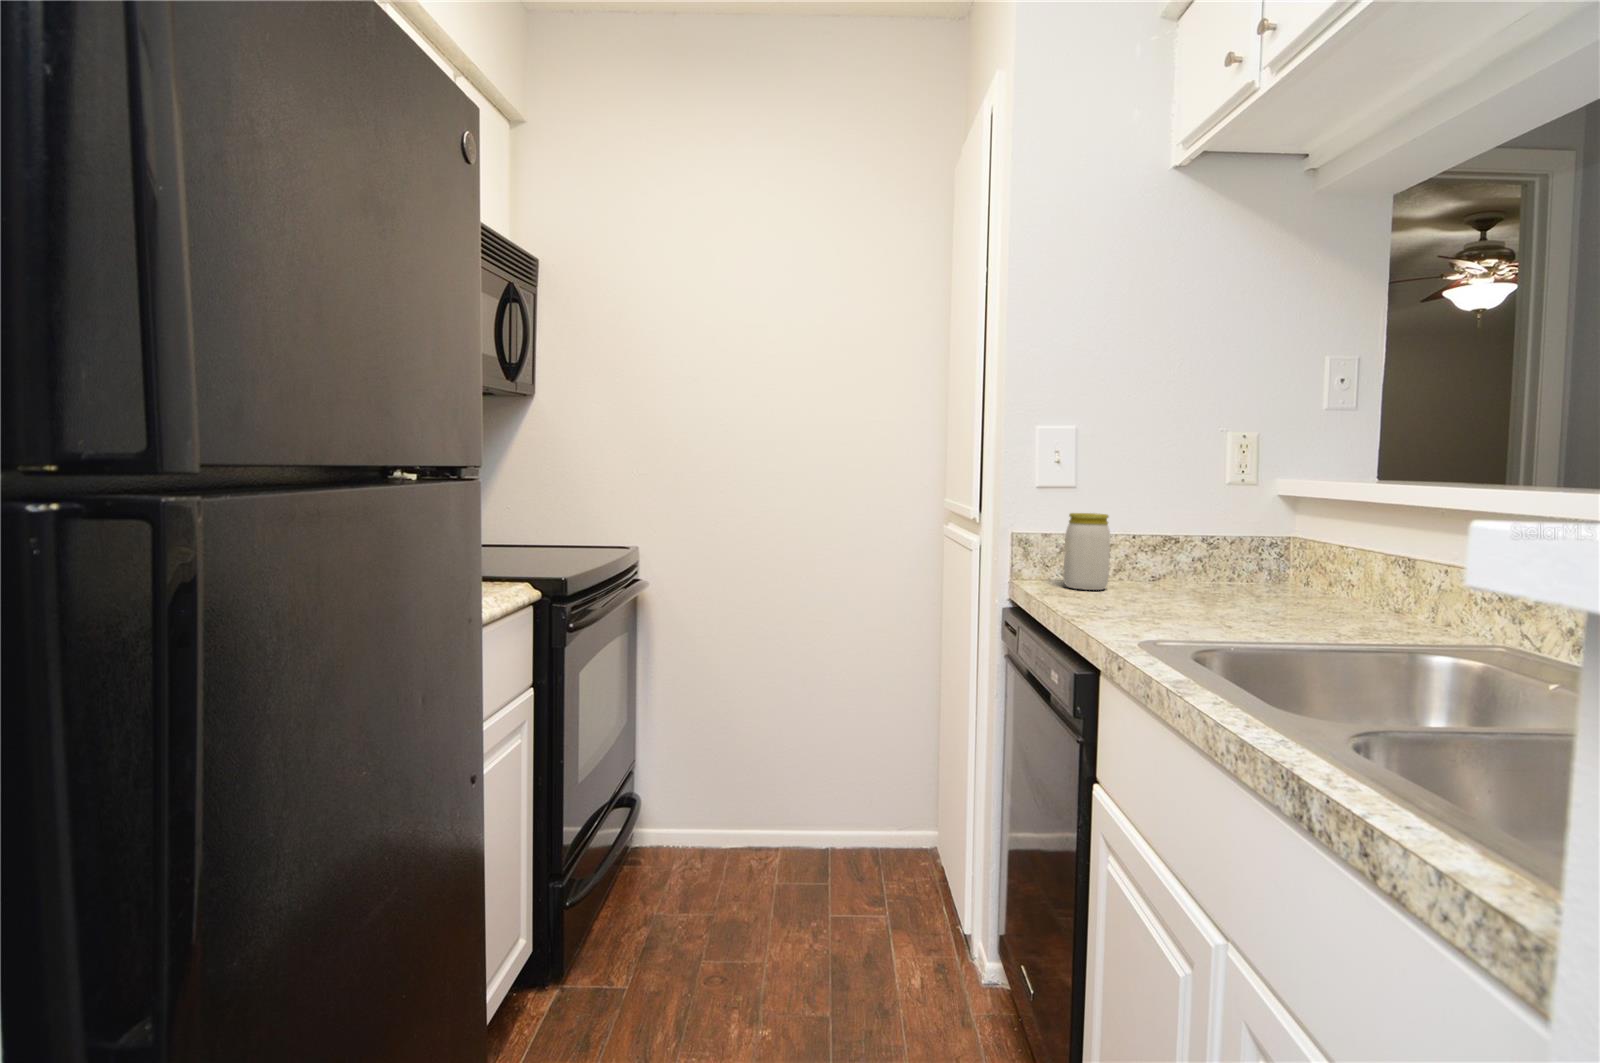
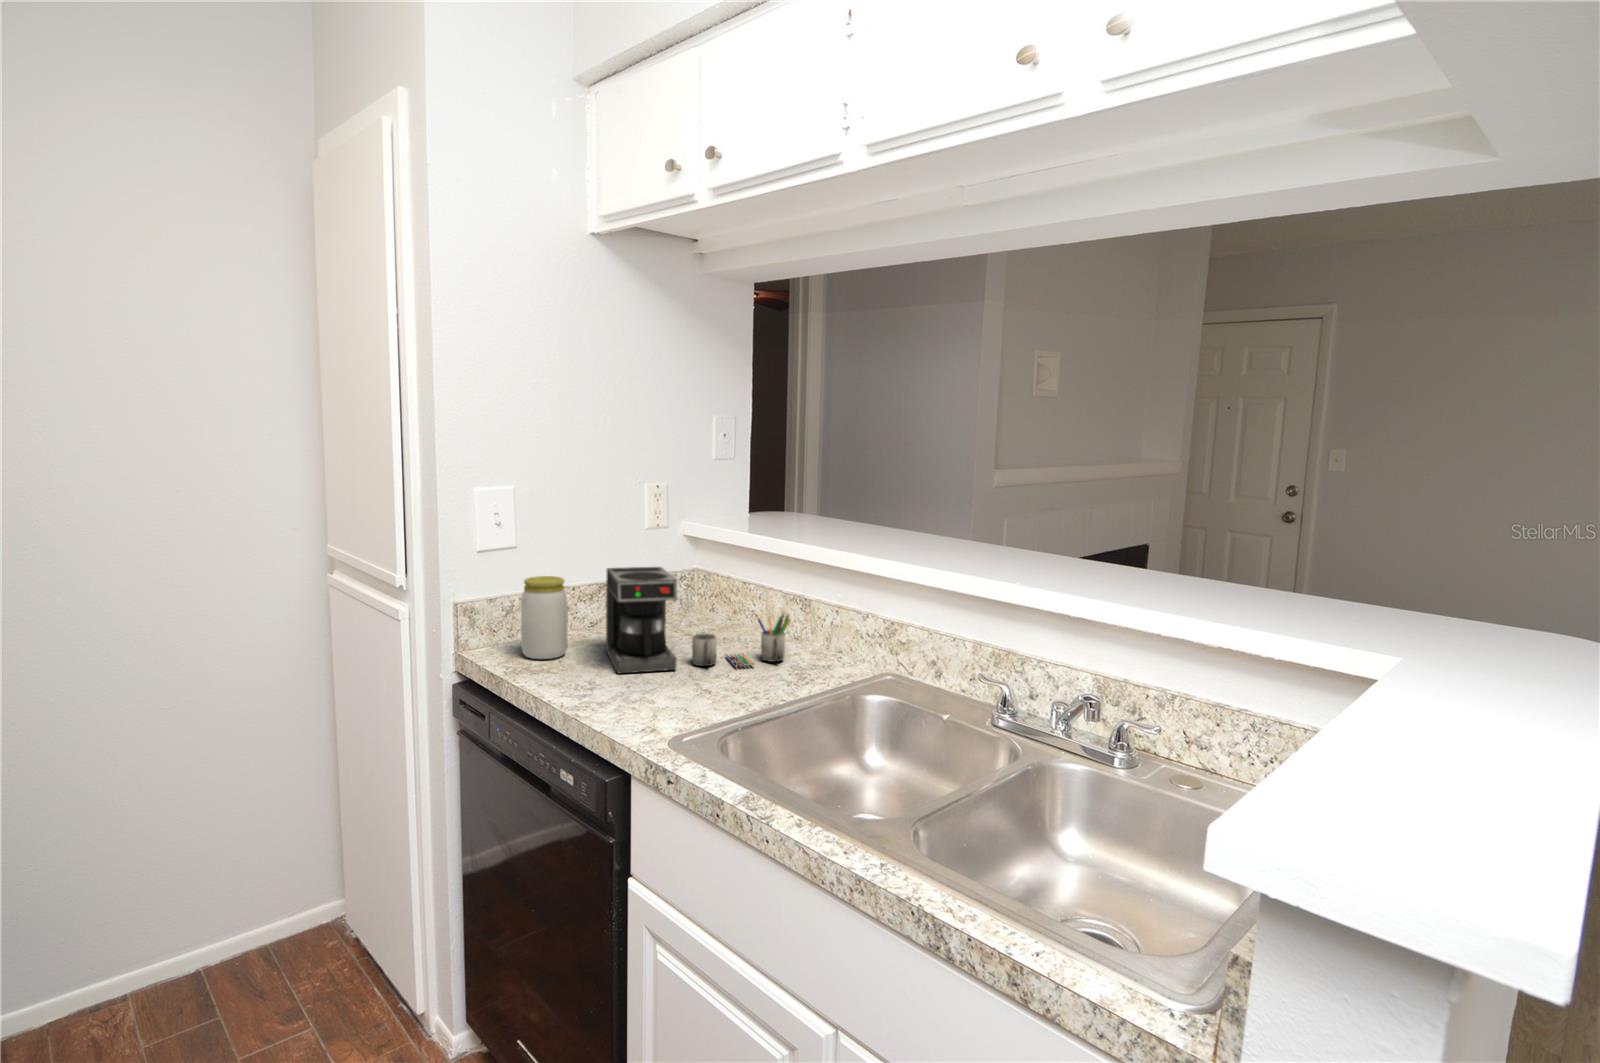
coffee maker: none [1142,508,1370,620] -> present [606,567,791,673]

